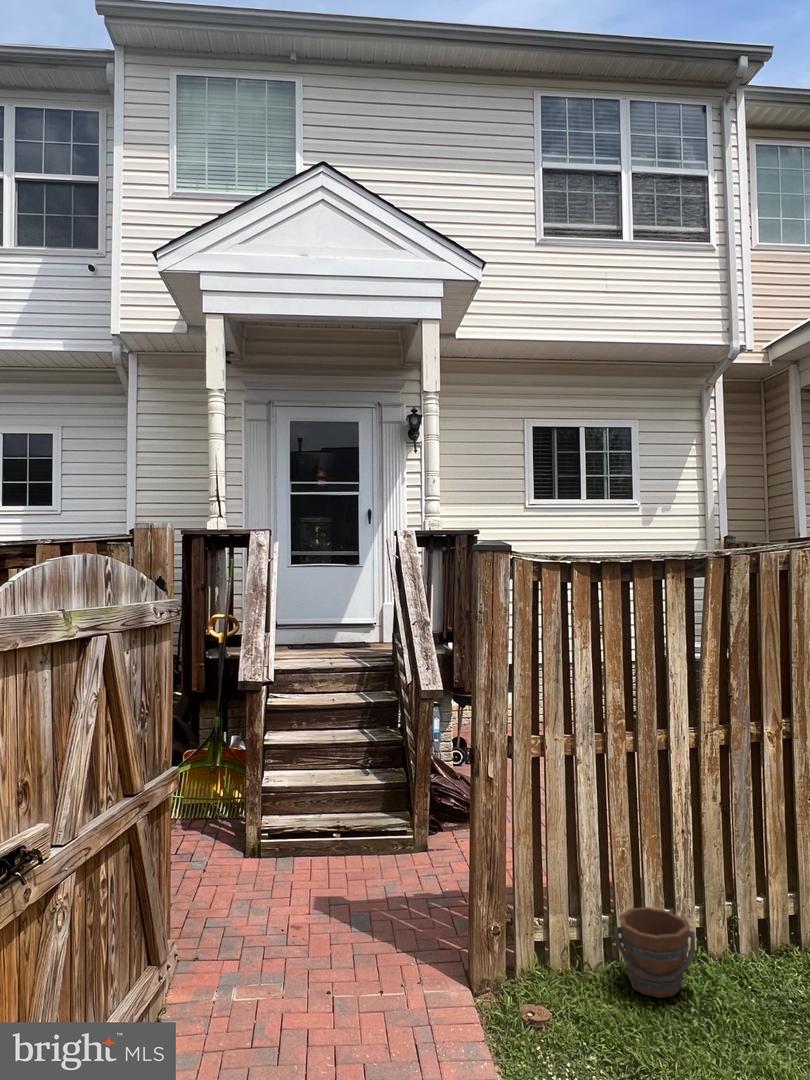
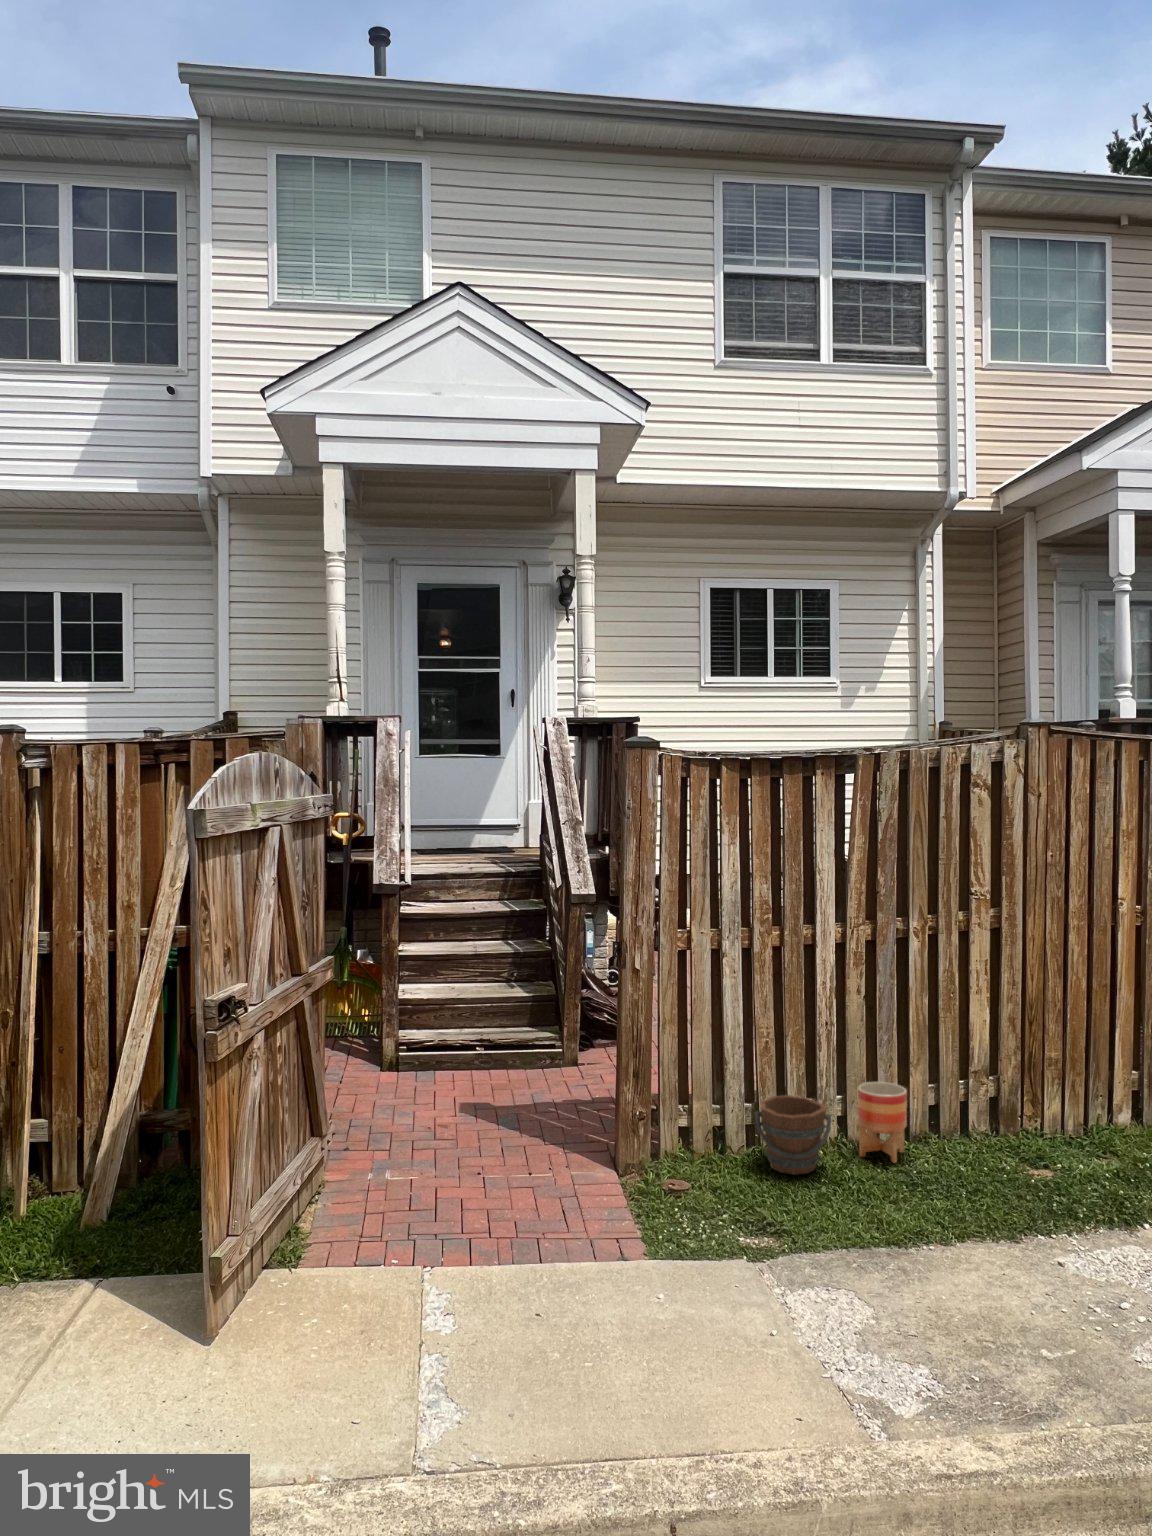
planter: none [718,892,770,982] -> present [858,1082,907,1163]

